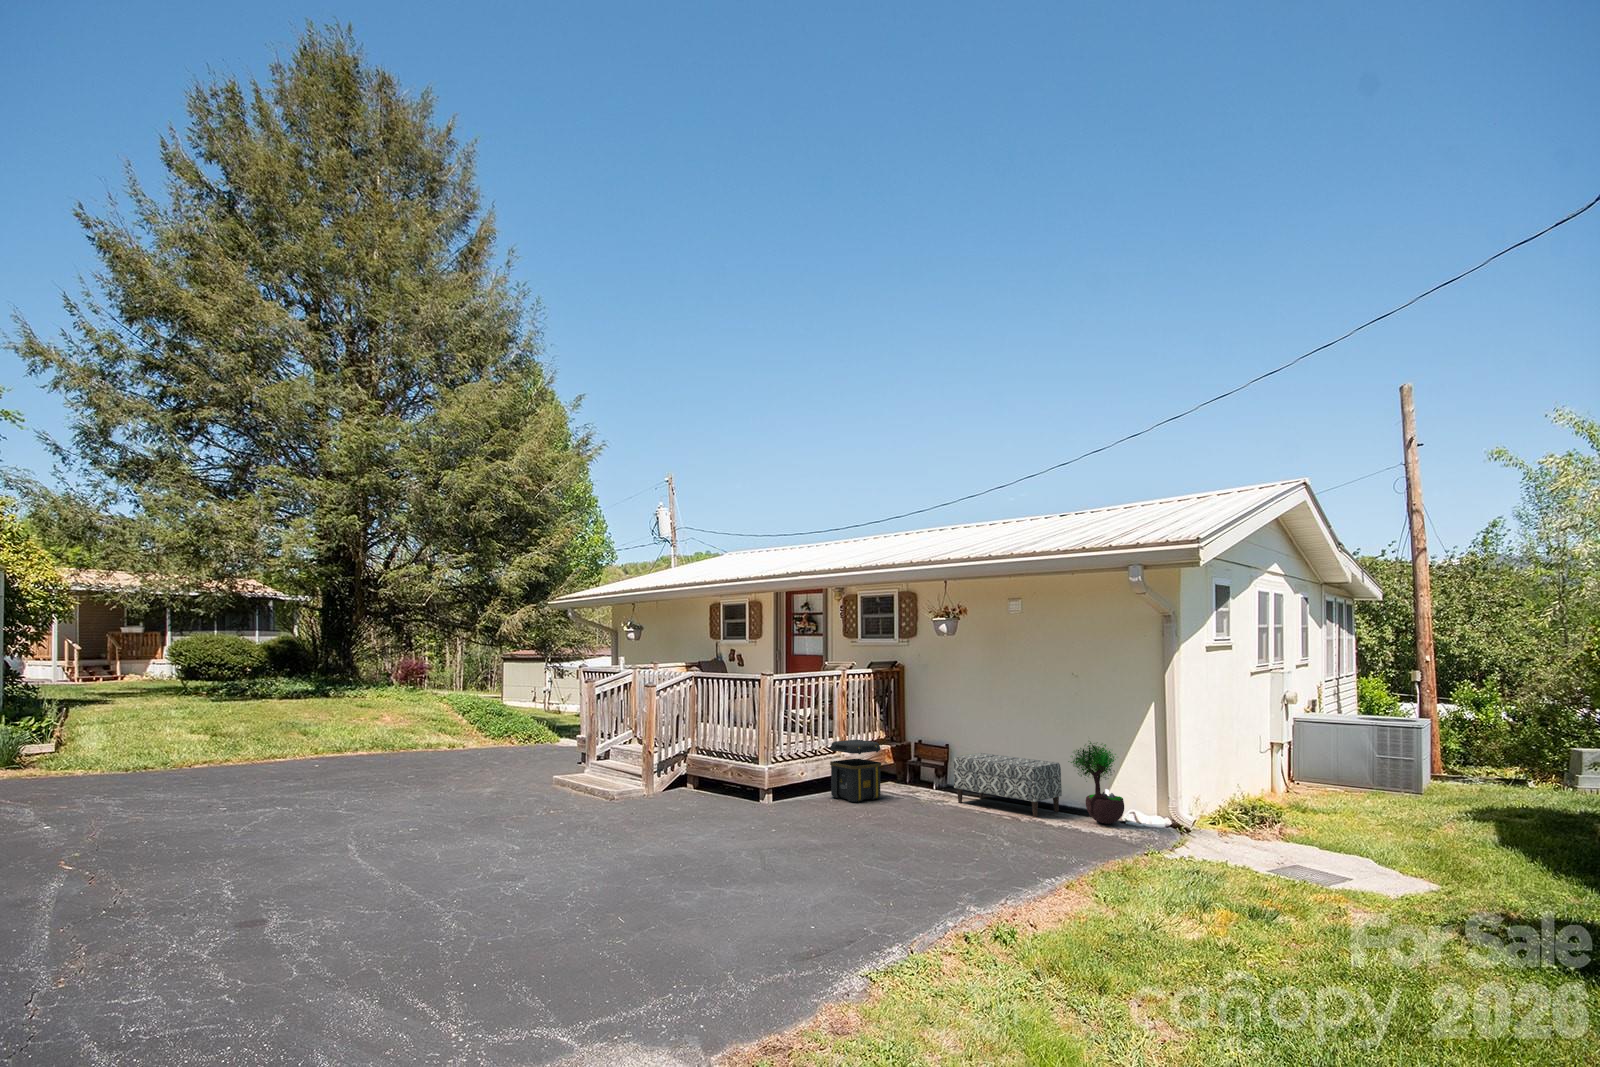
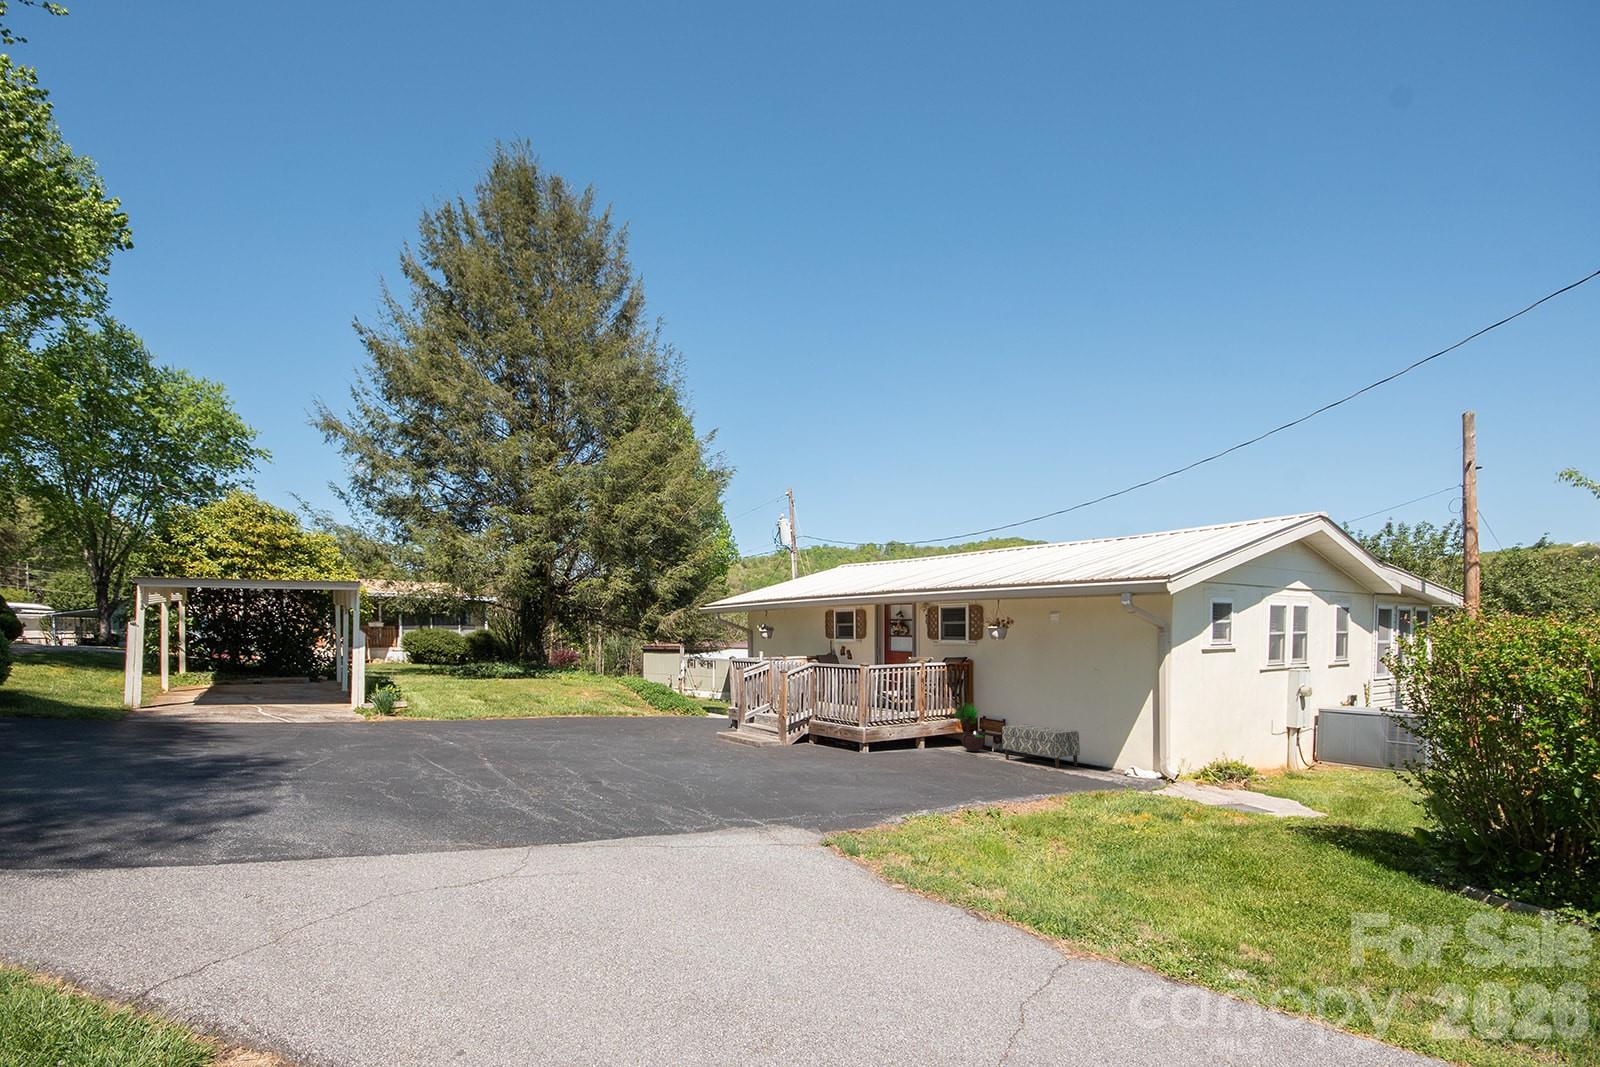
toolbox: present [830,740,881,802] -> none [913,713,950,757]
potted tree: present [1068,742,1124,824] -> present [954,704,984,751]

